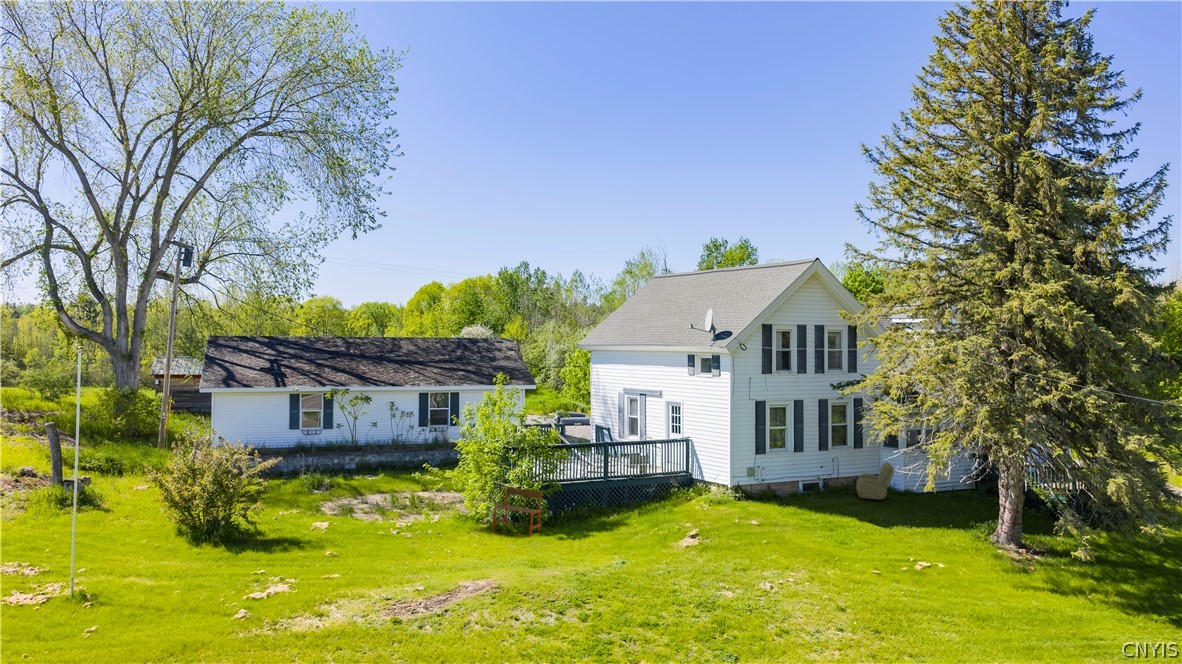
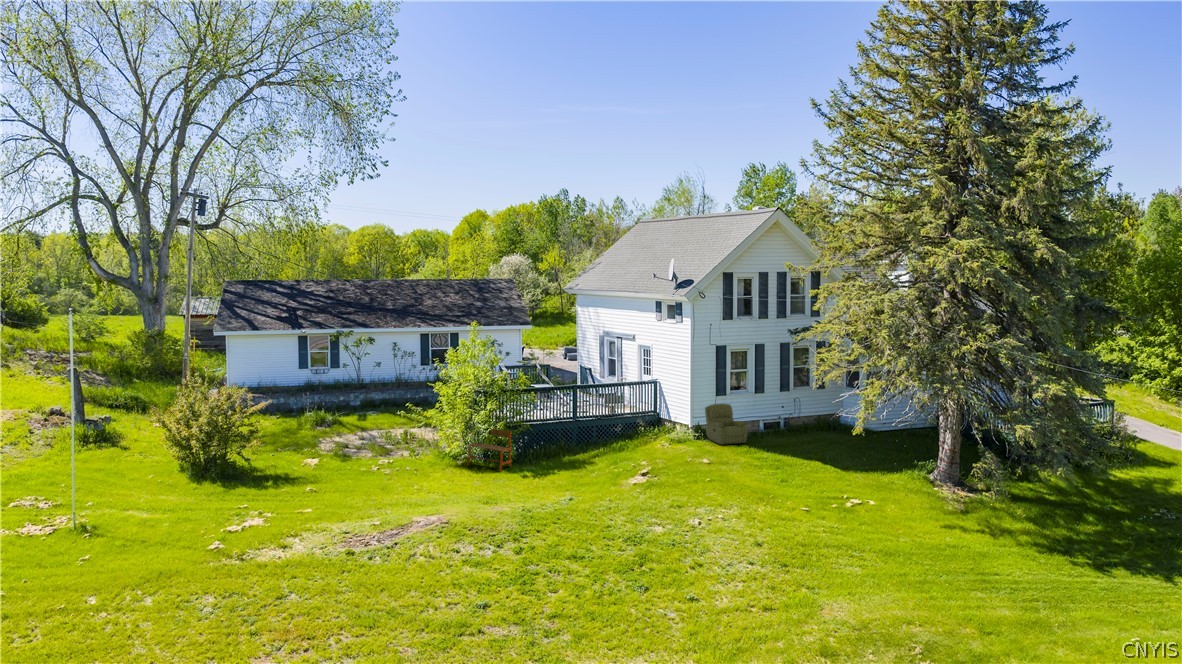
chair: present [856,462,894,500] -> present [705,403,748,445]

